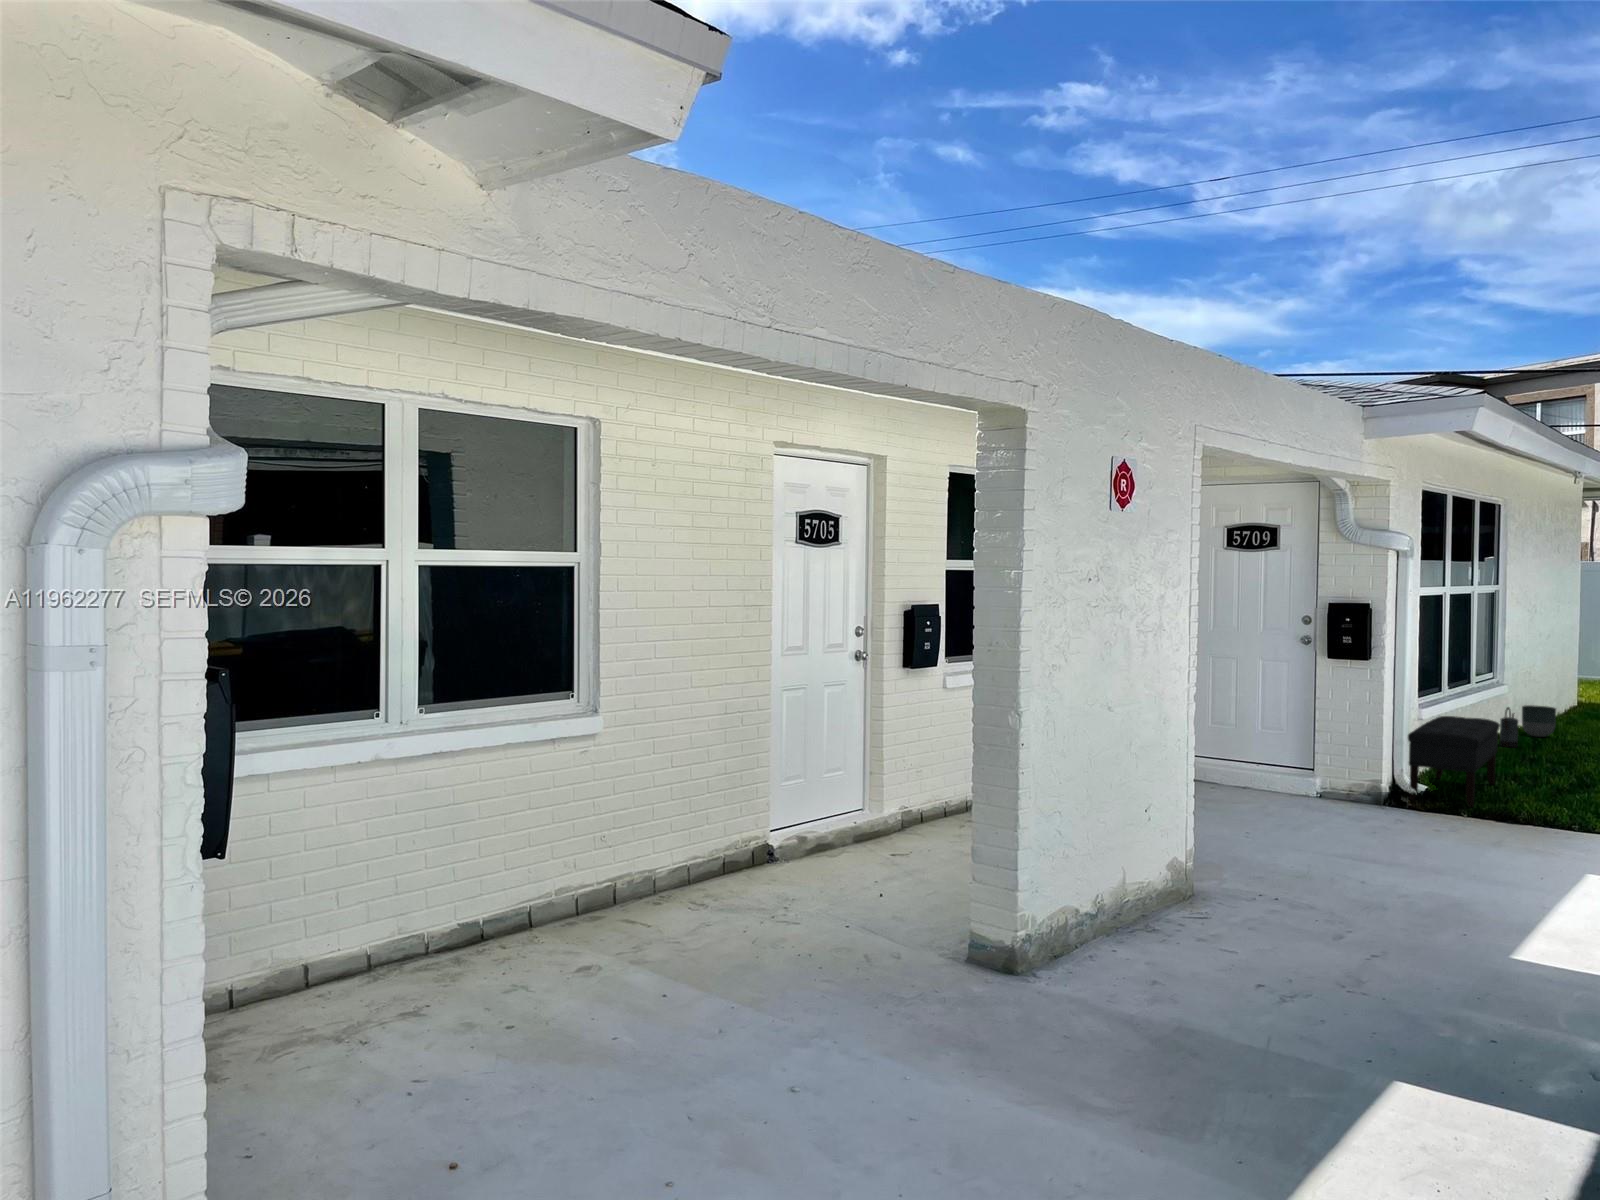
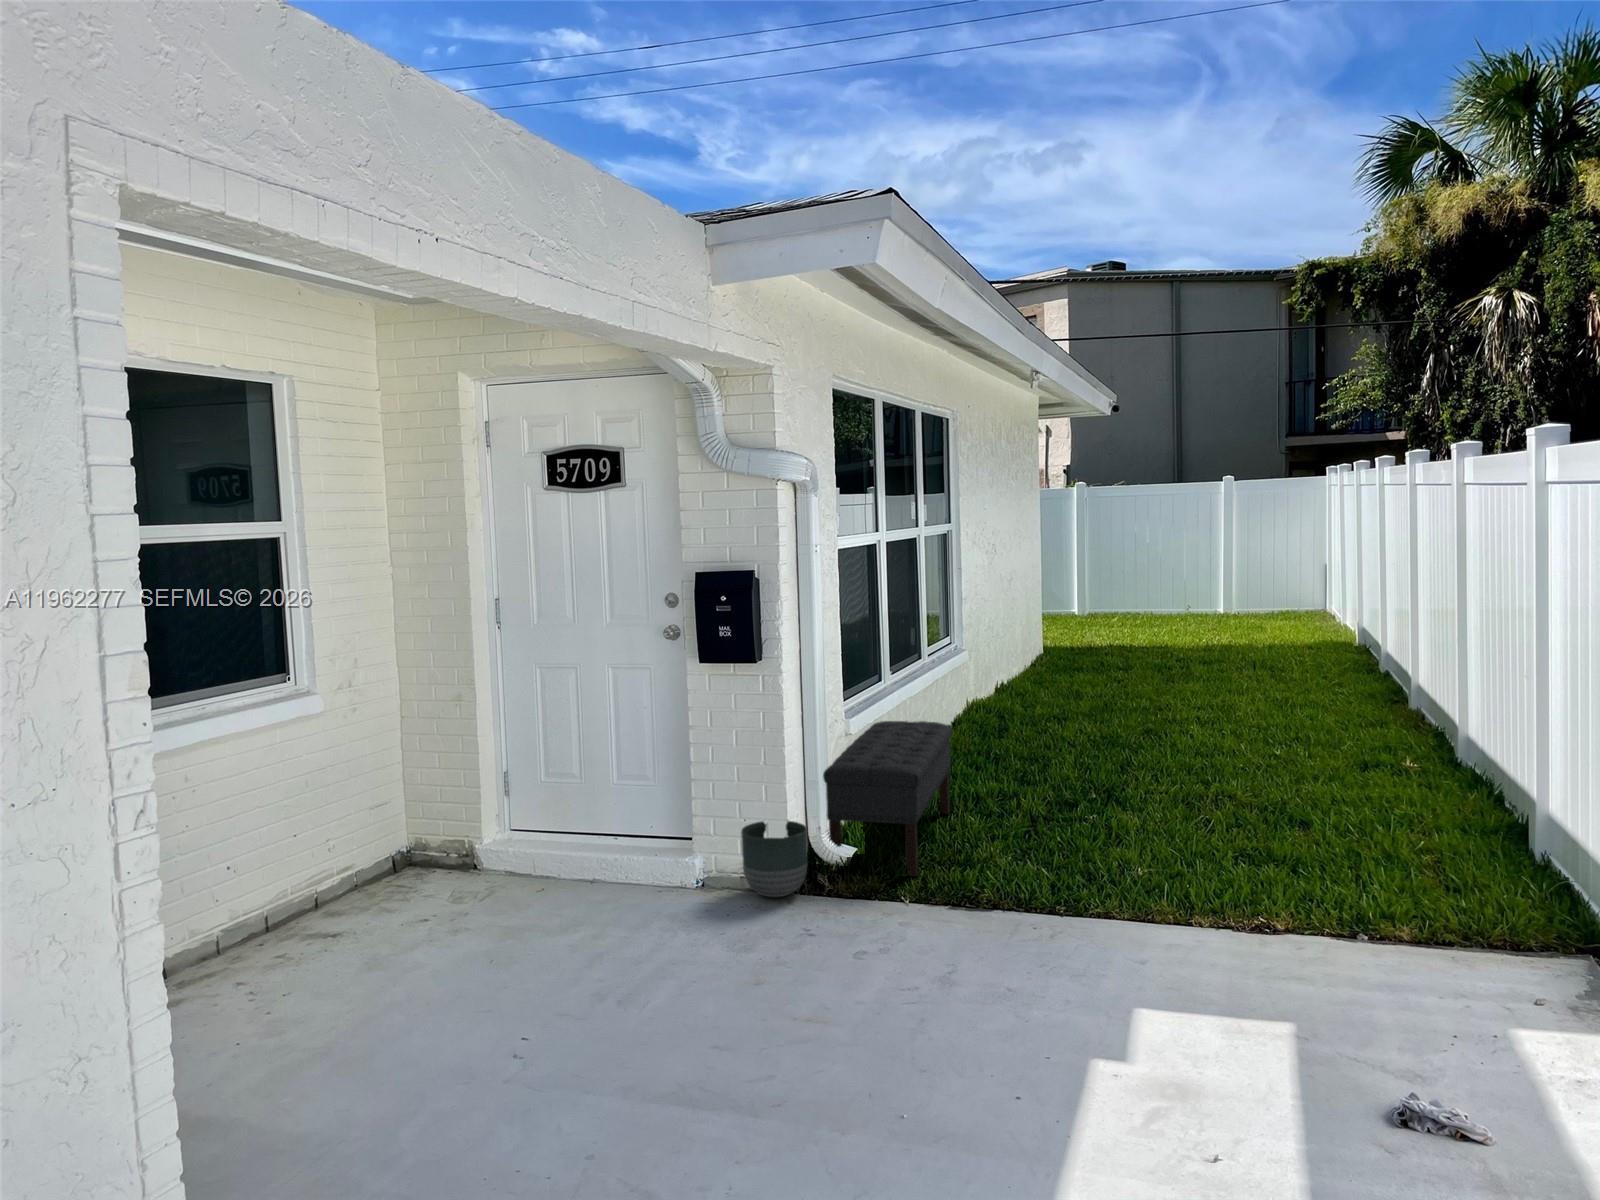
planter: present [1522,705,1556,737] -> present [741,821,807,897]
watering can: present [1500,707,1518,747] -> none [960,680,981,732]

